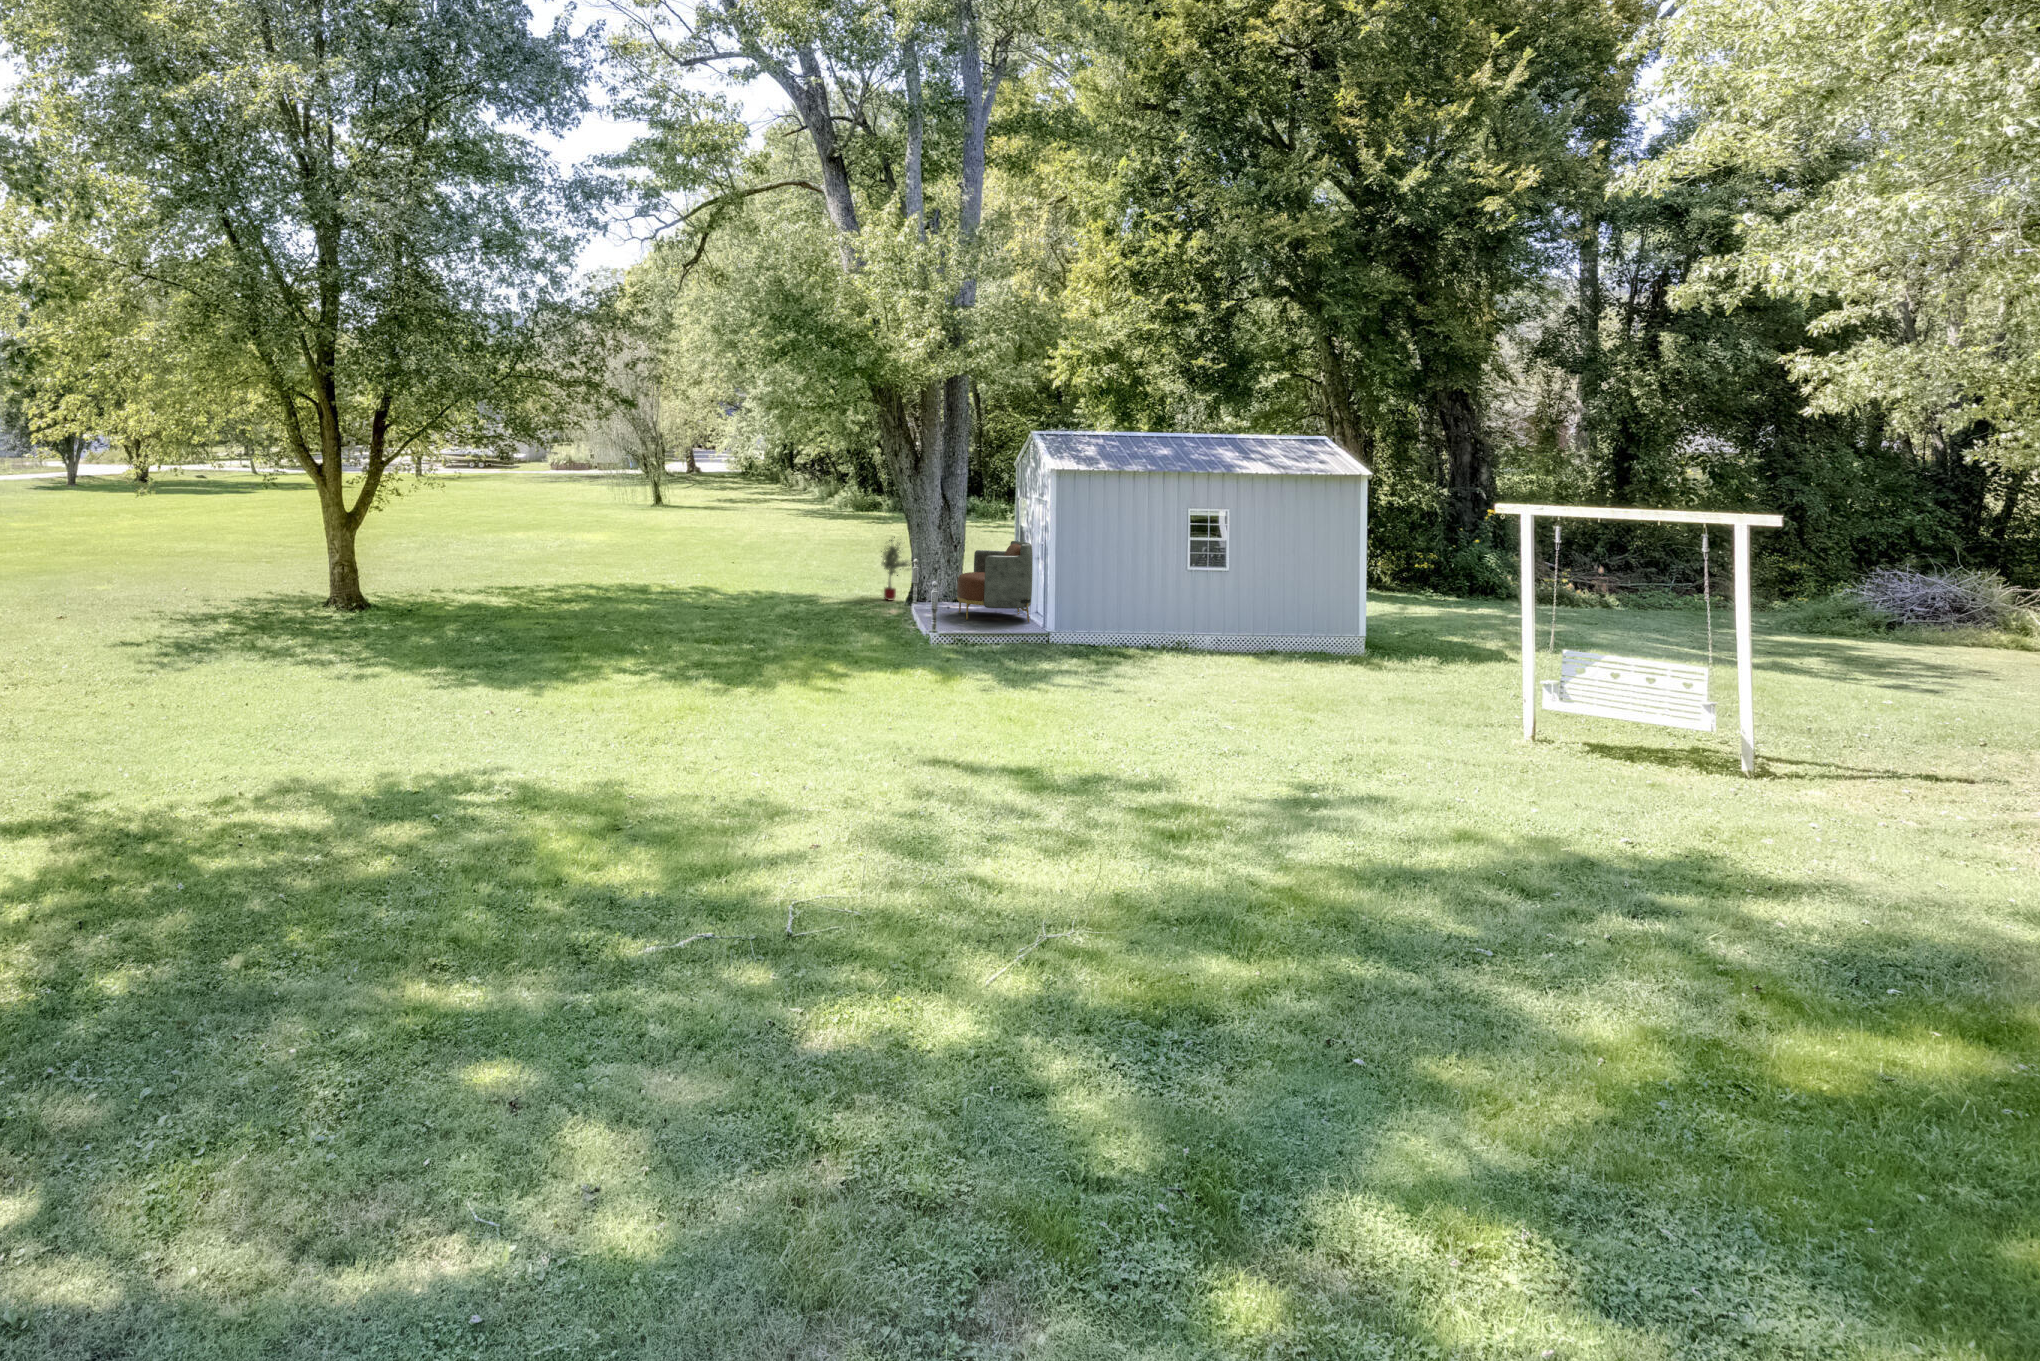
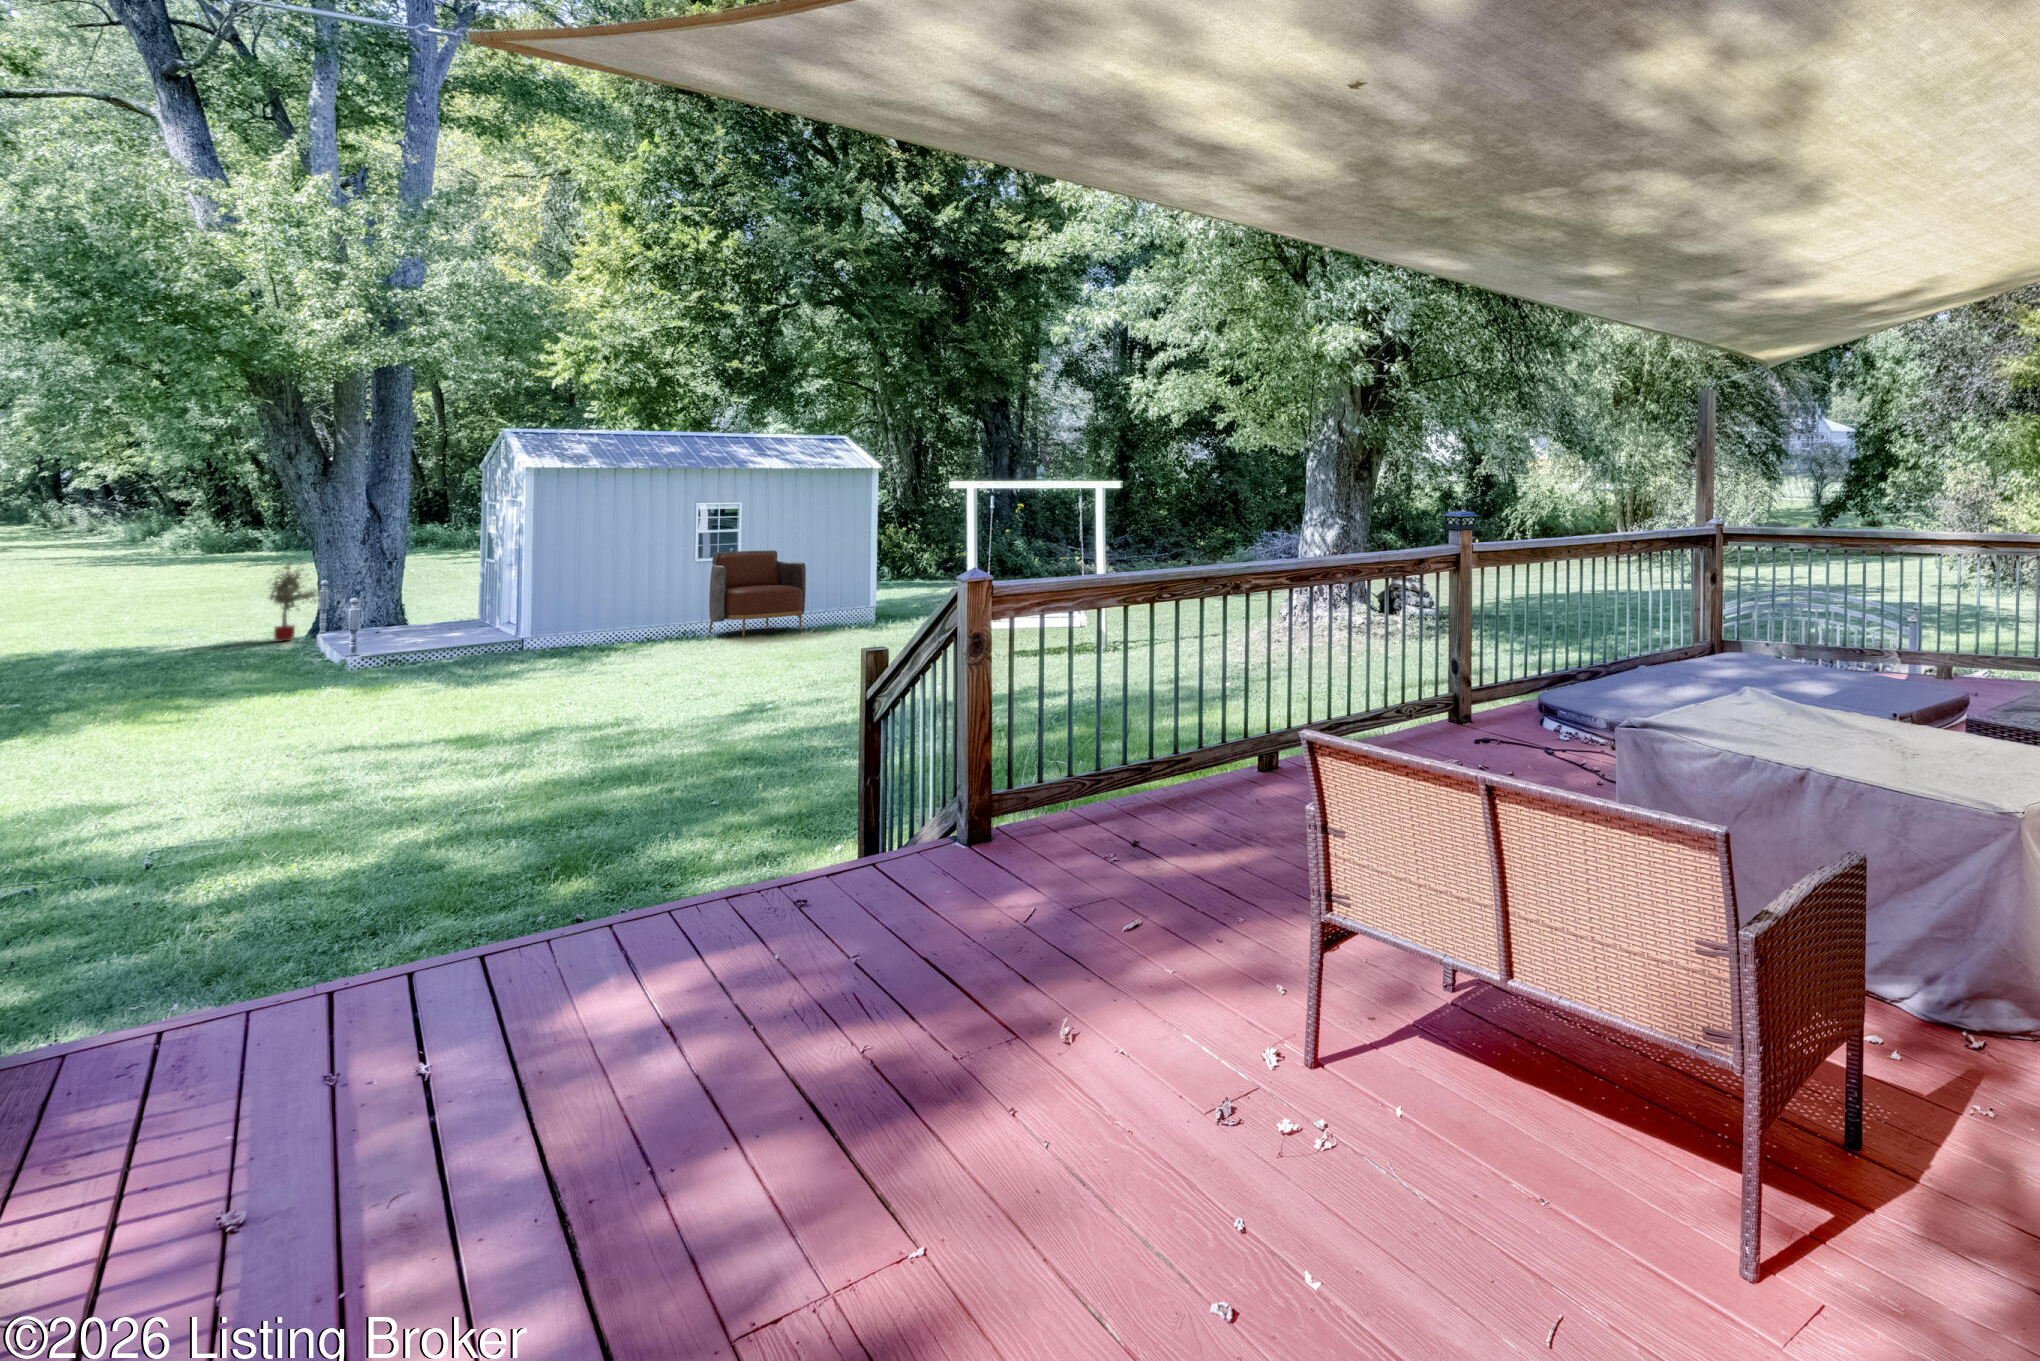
armchair: present [957,541,1032,623] -> present [709,550,806,637]

